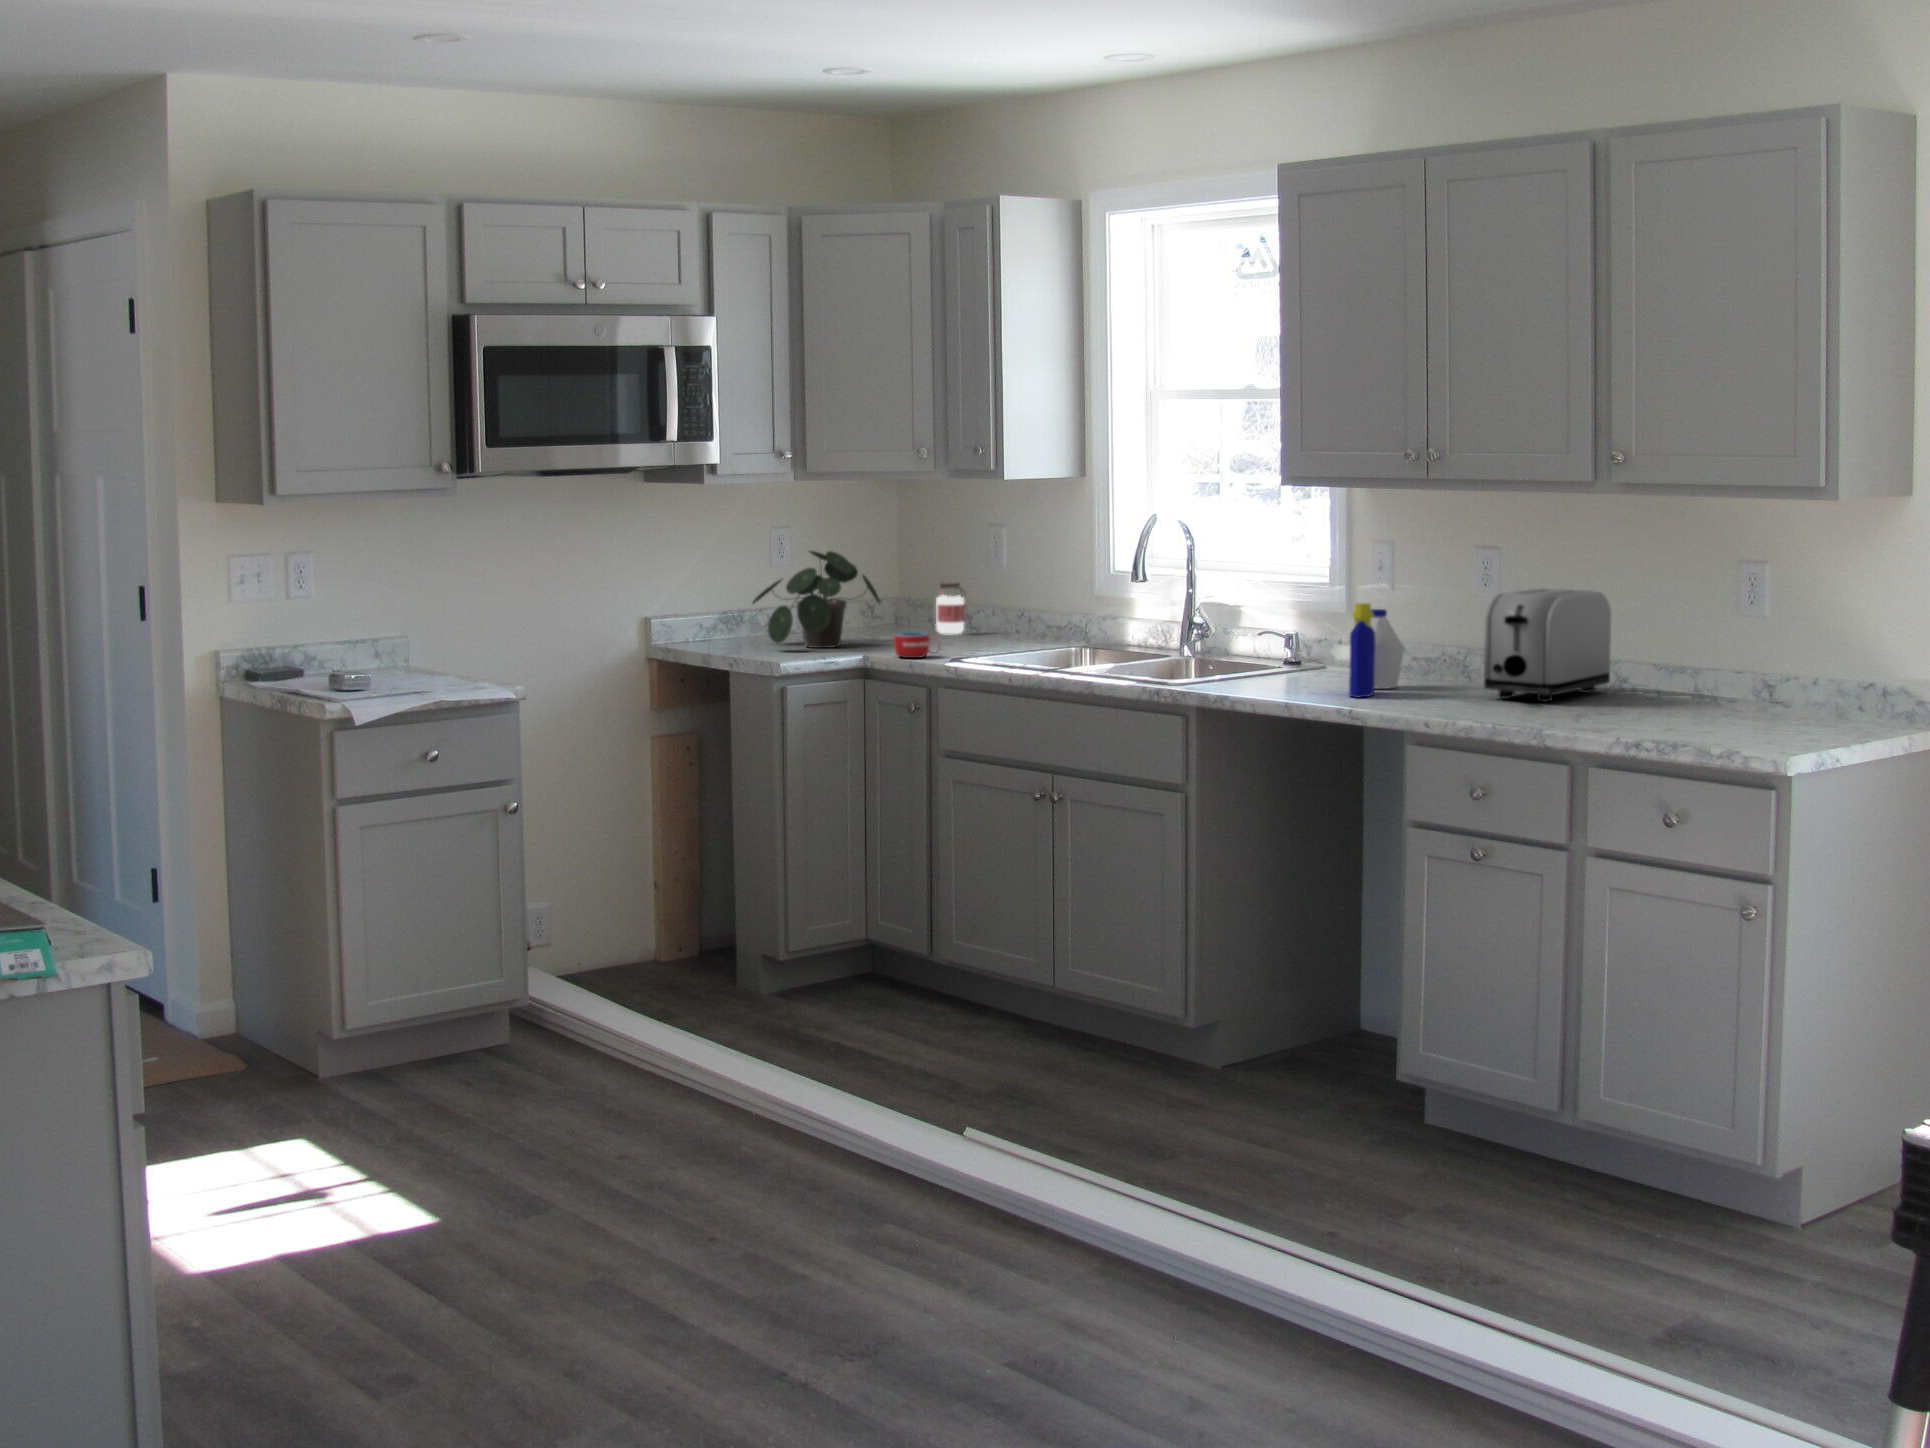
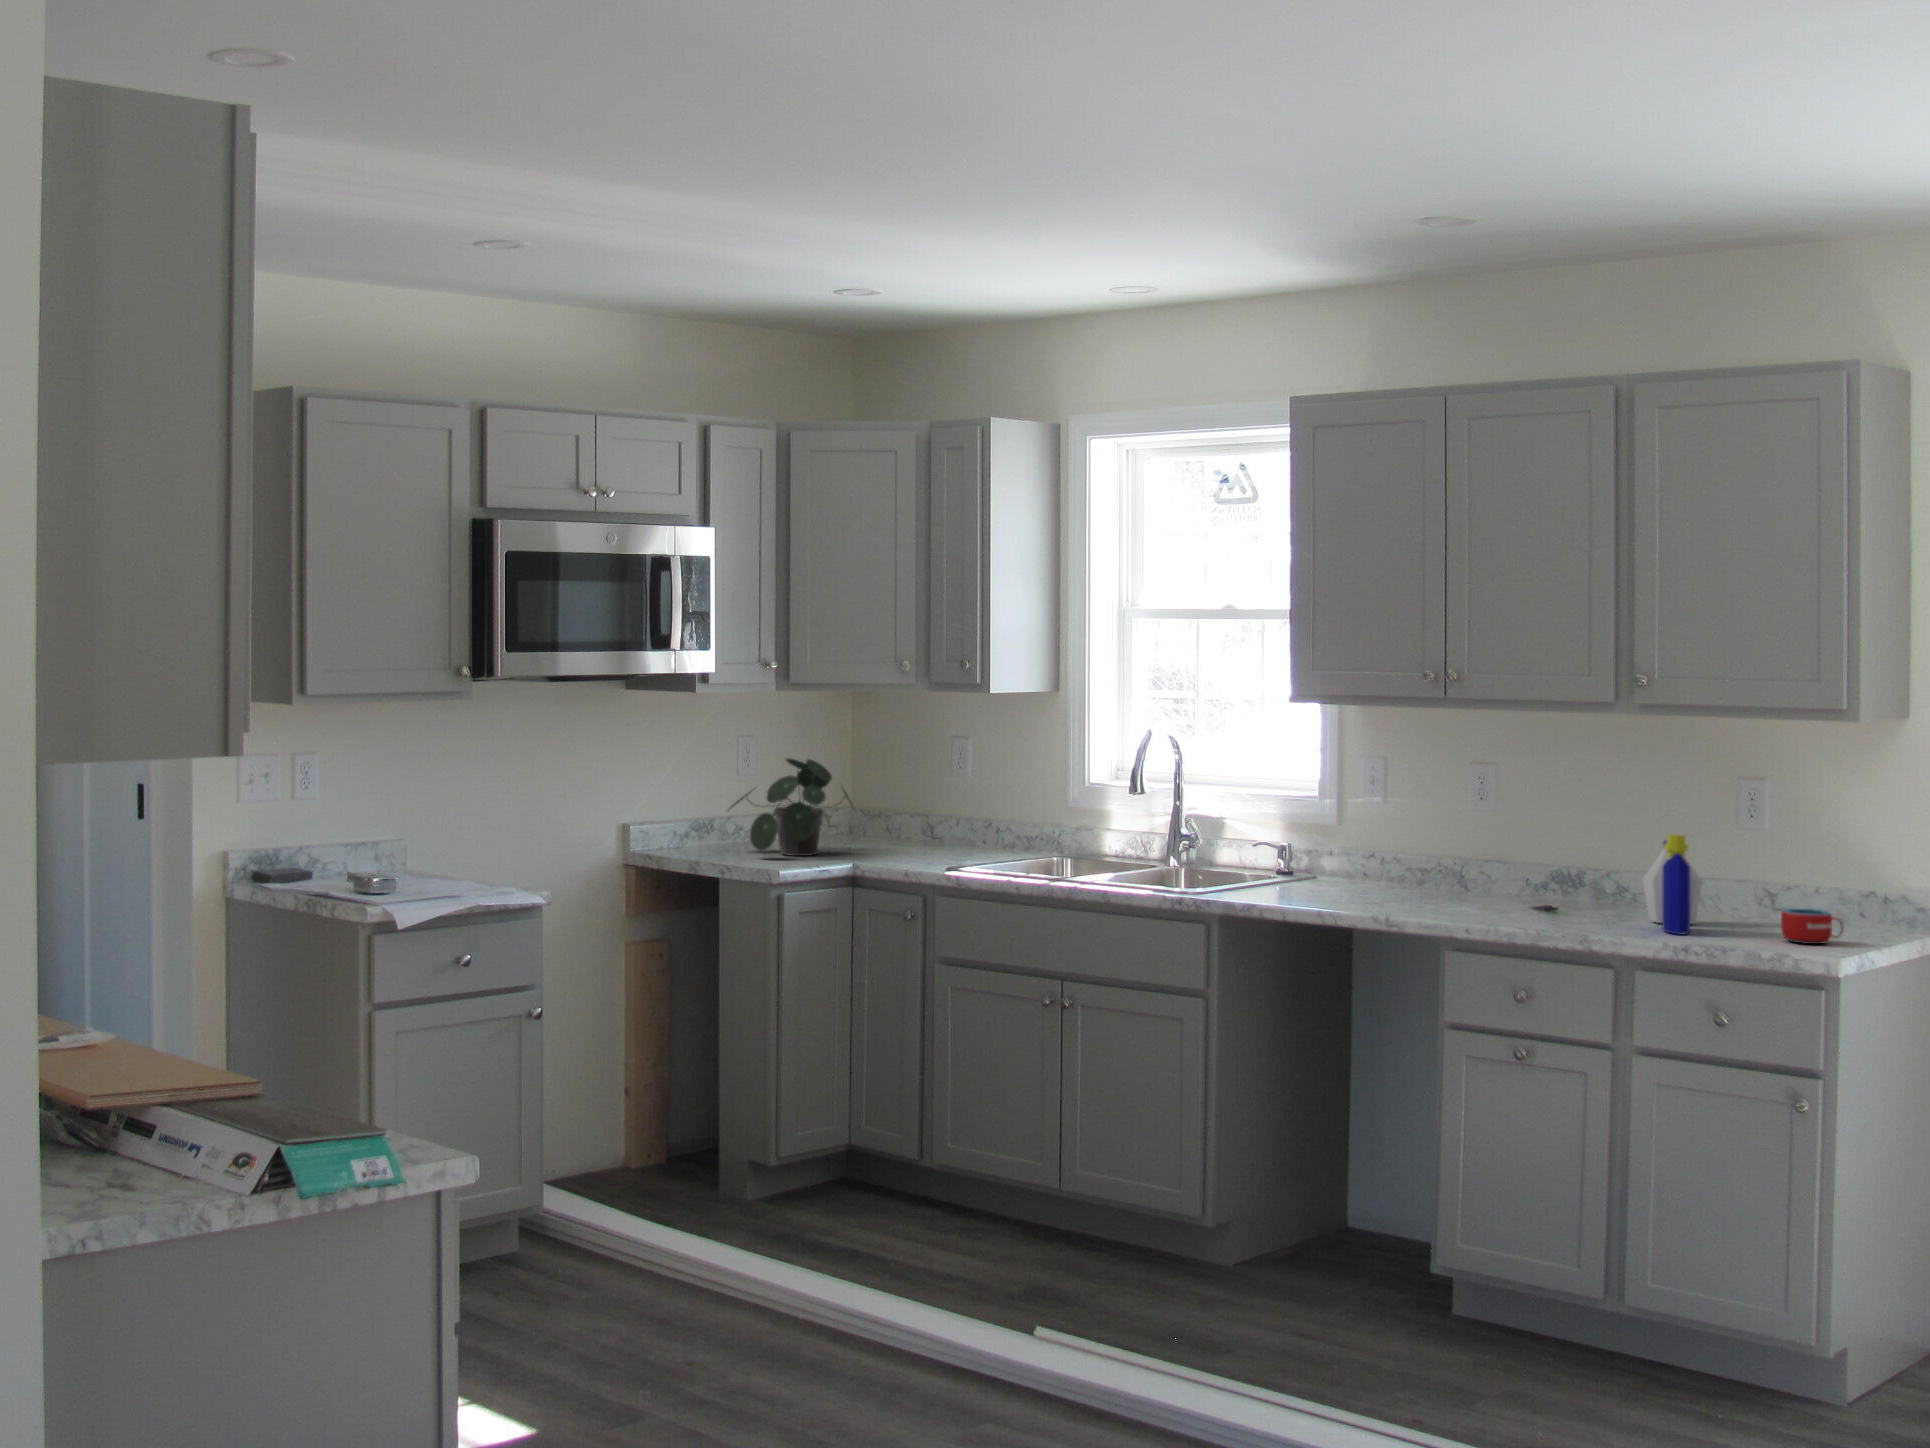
jar: present [936,582,965,634] -> none [896,792,927,844]
toaster: present [1484,588,1611,702] -> none [1495,803,1600,910]
bottle: present [1349,603,1404,698] -> present [1643,834,1702,935]
mug: present [894,632,938,658] -> present [1781,909,1843,944]

